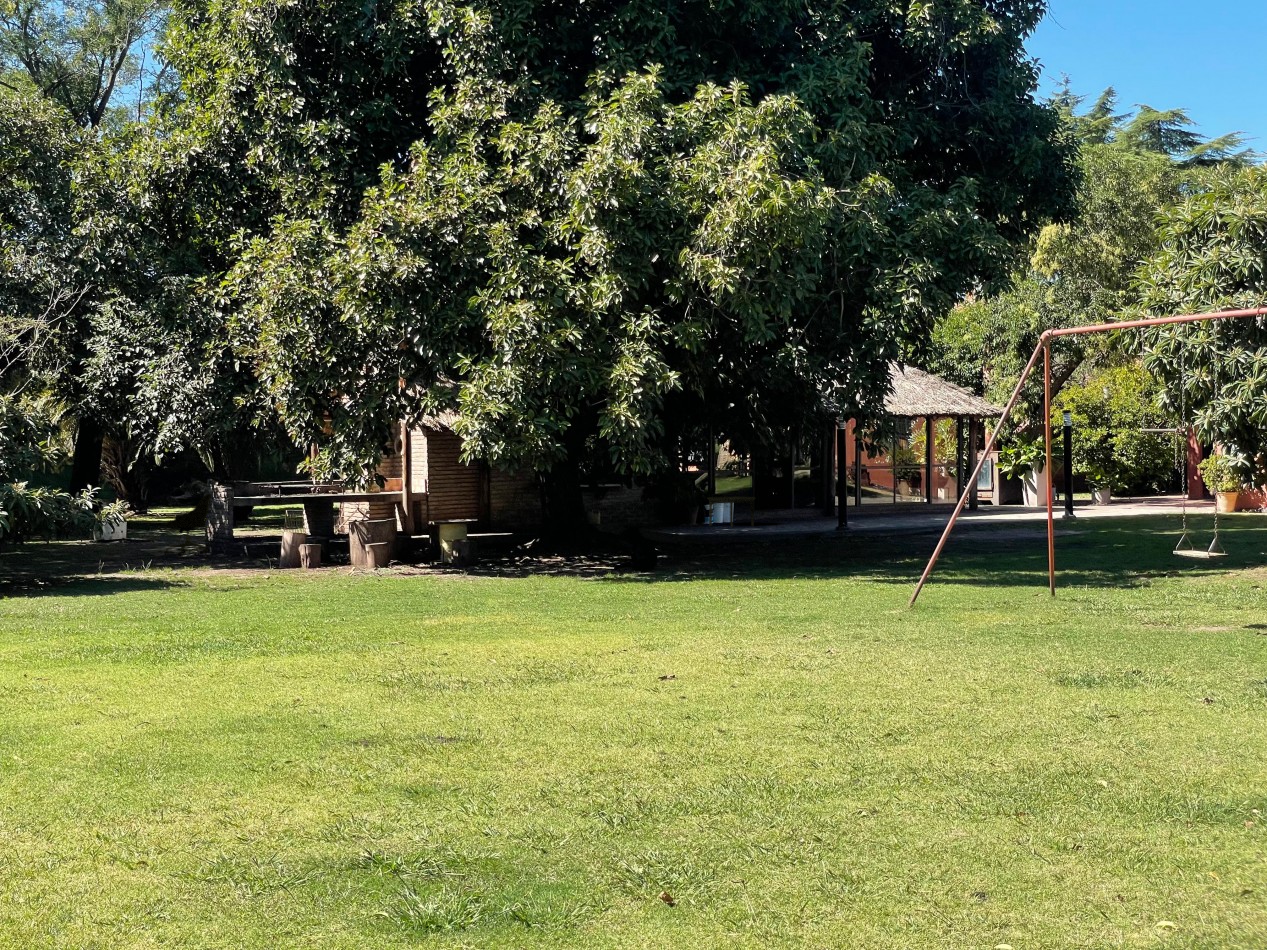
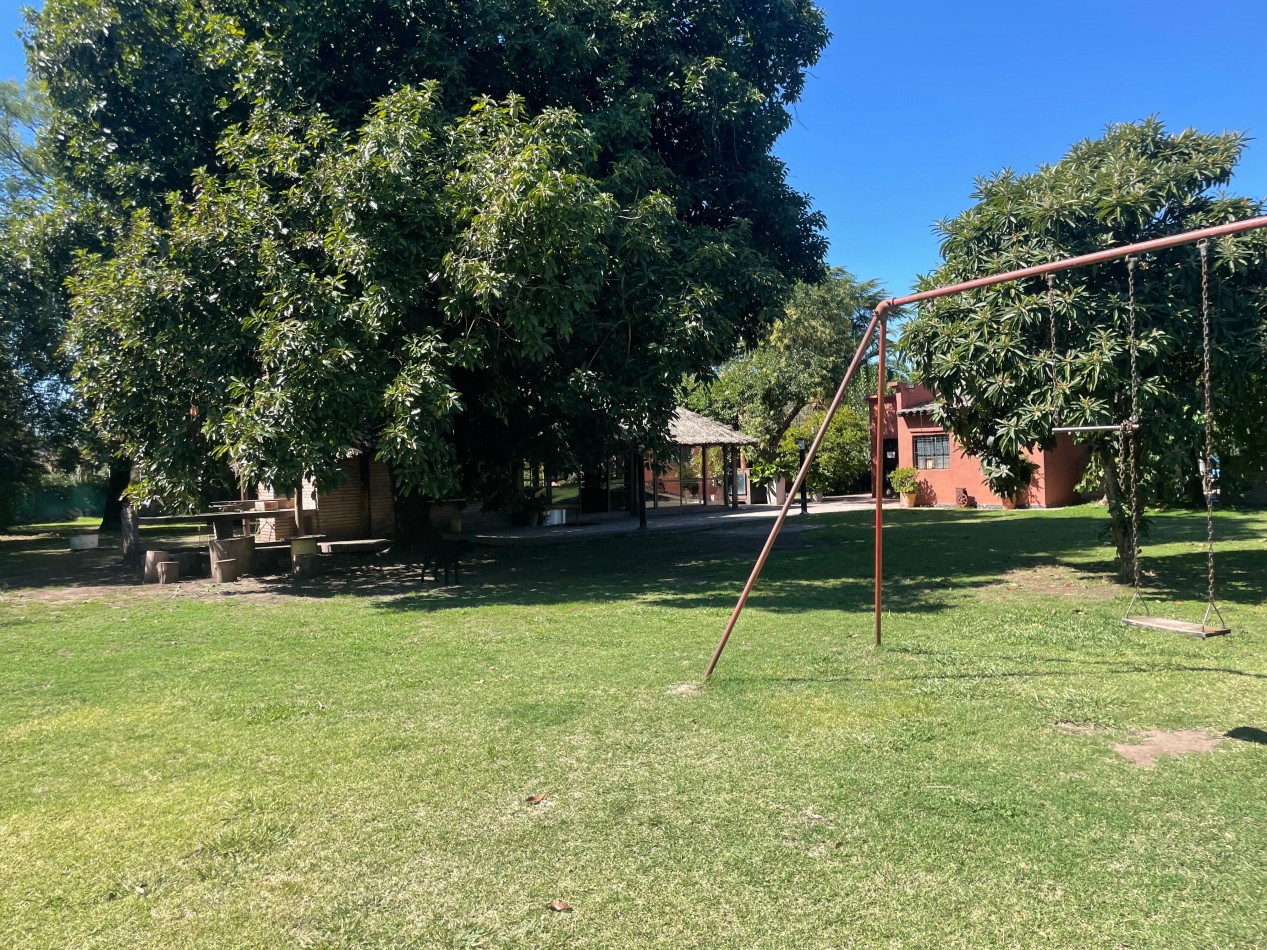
chair: present [165,494,211,556] -> none [17,518,68,577]

